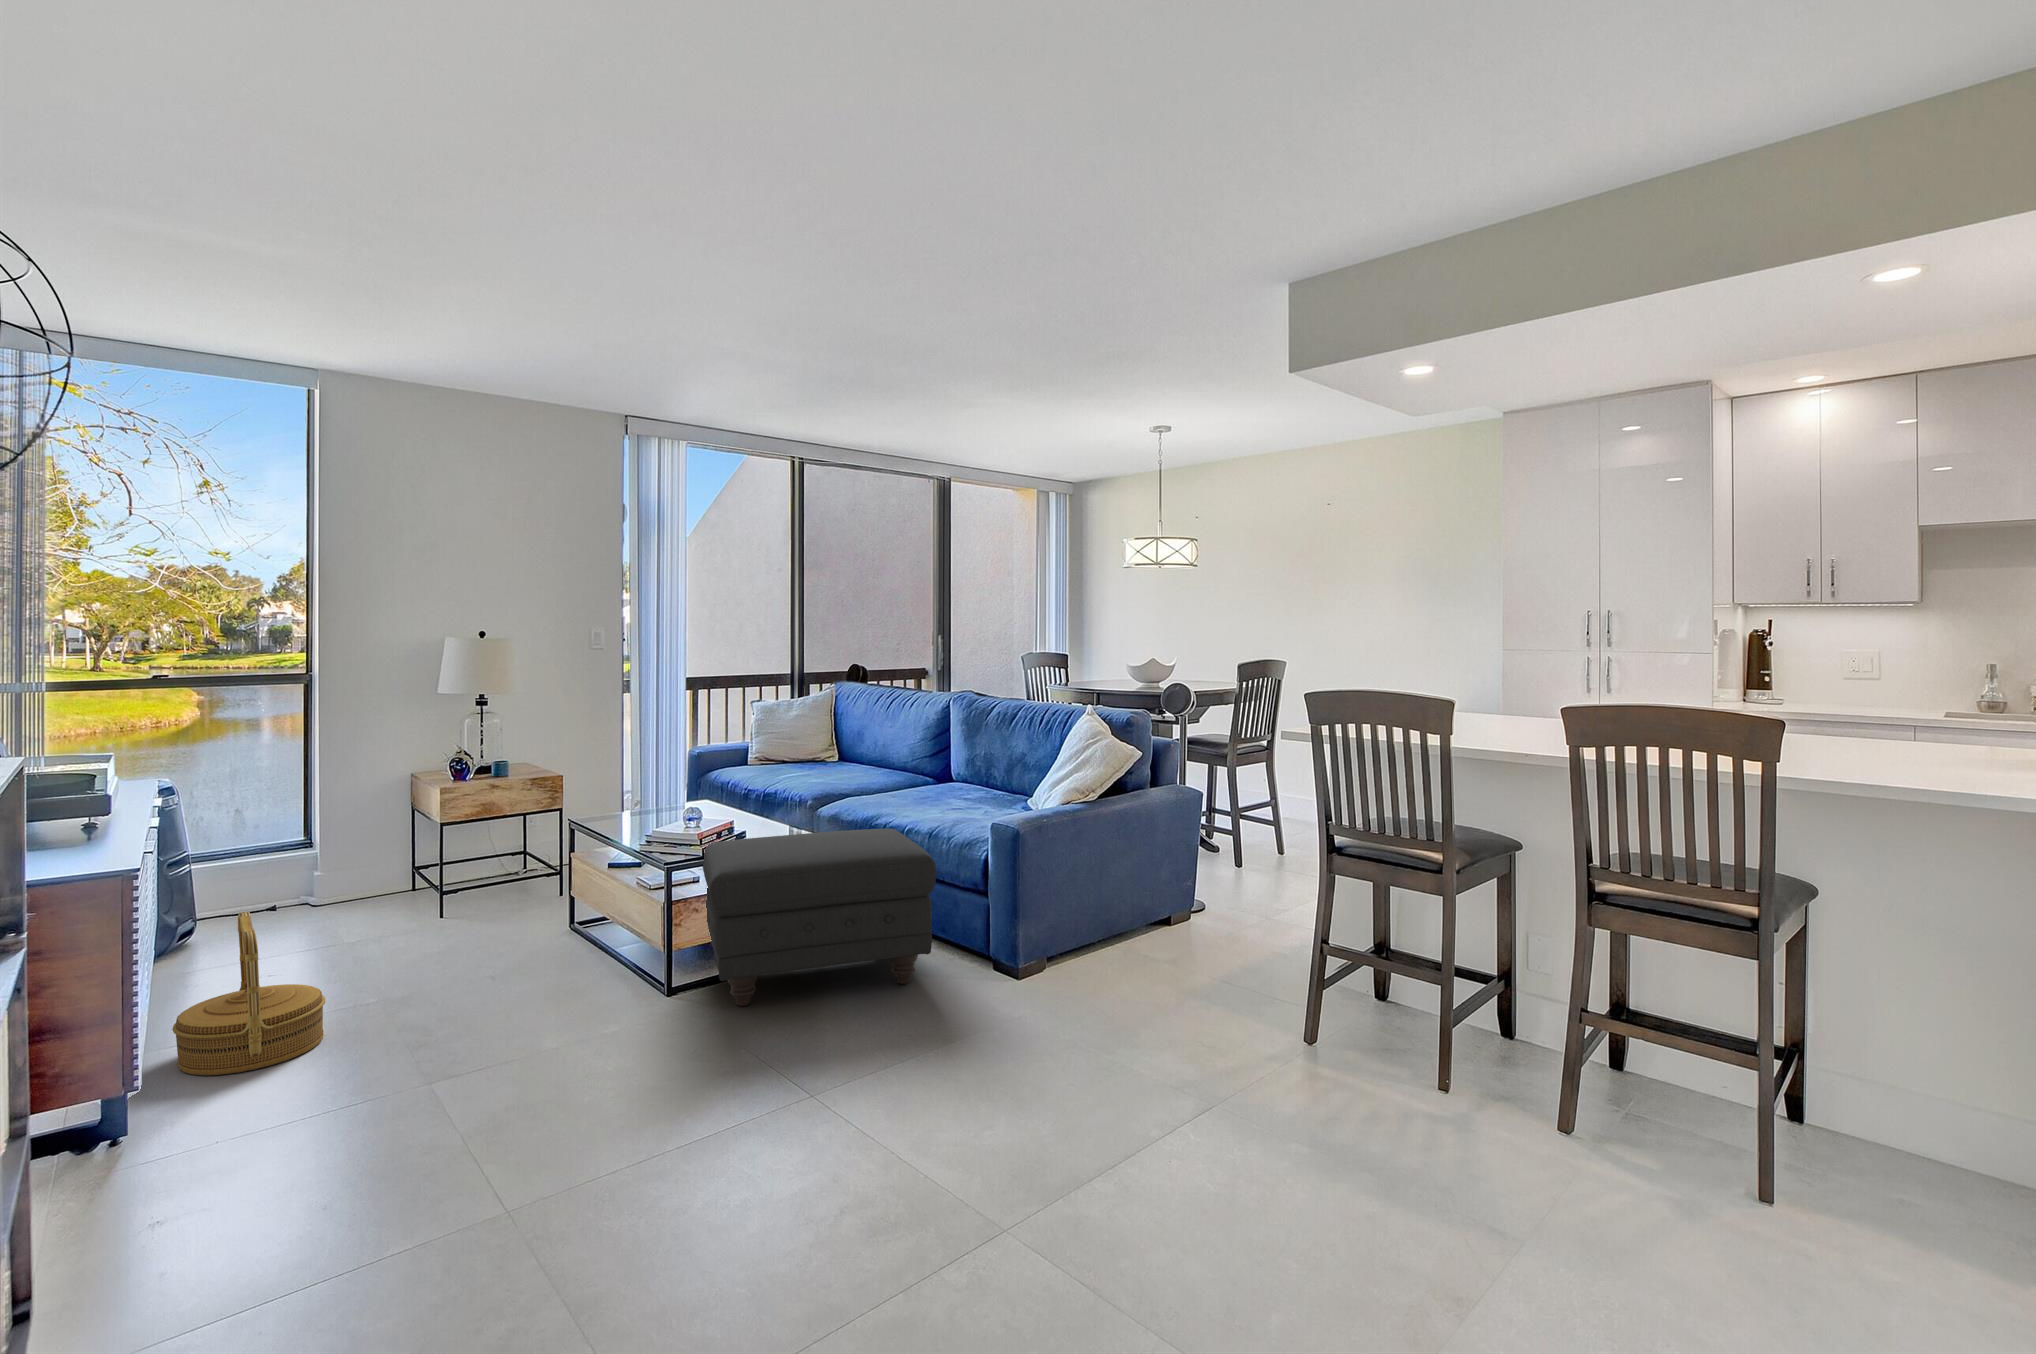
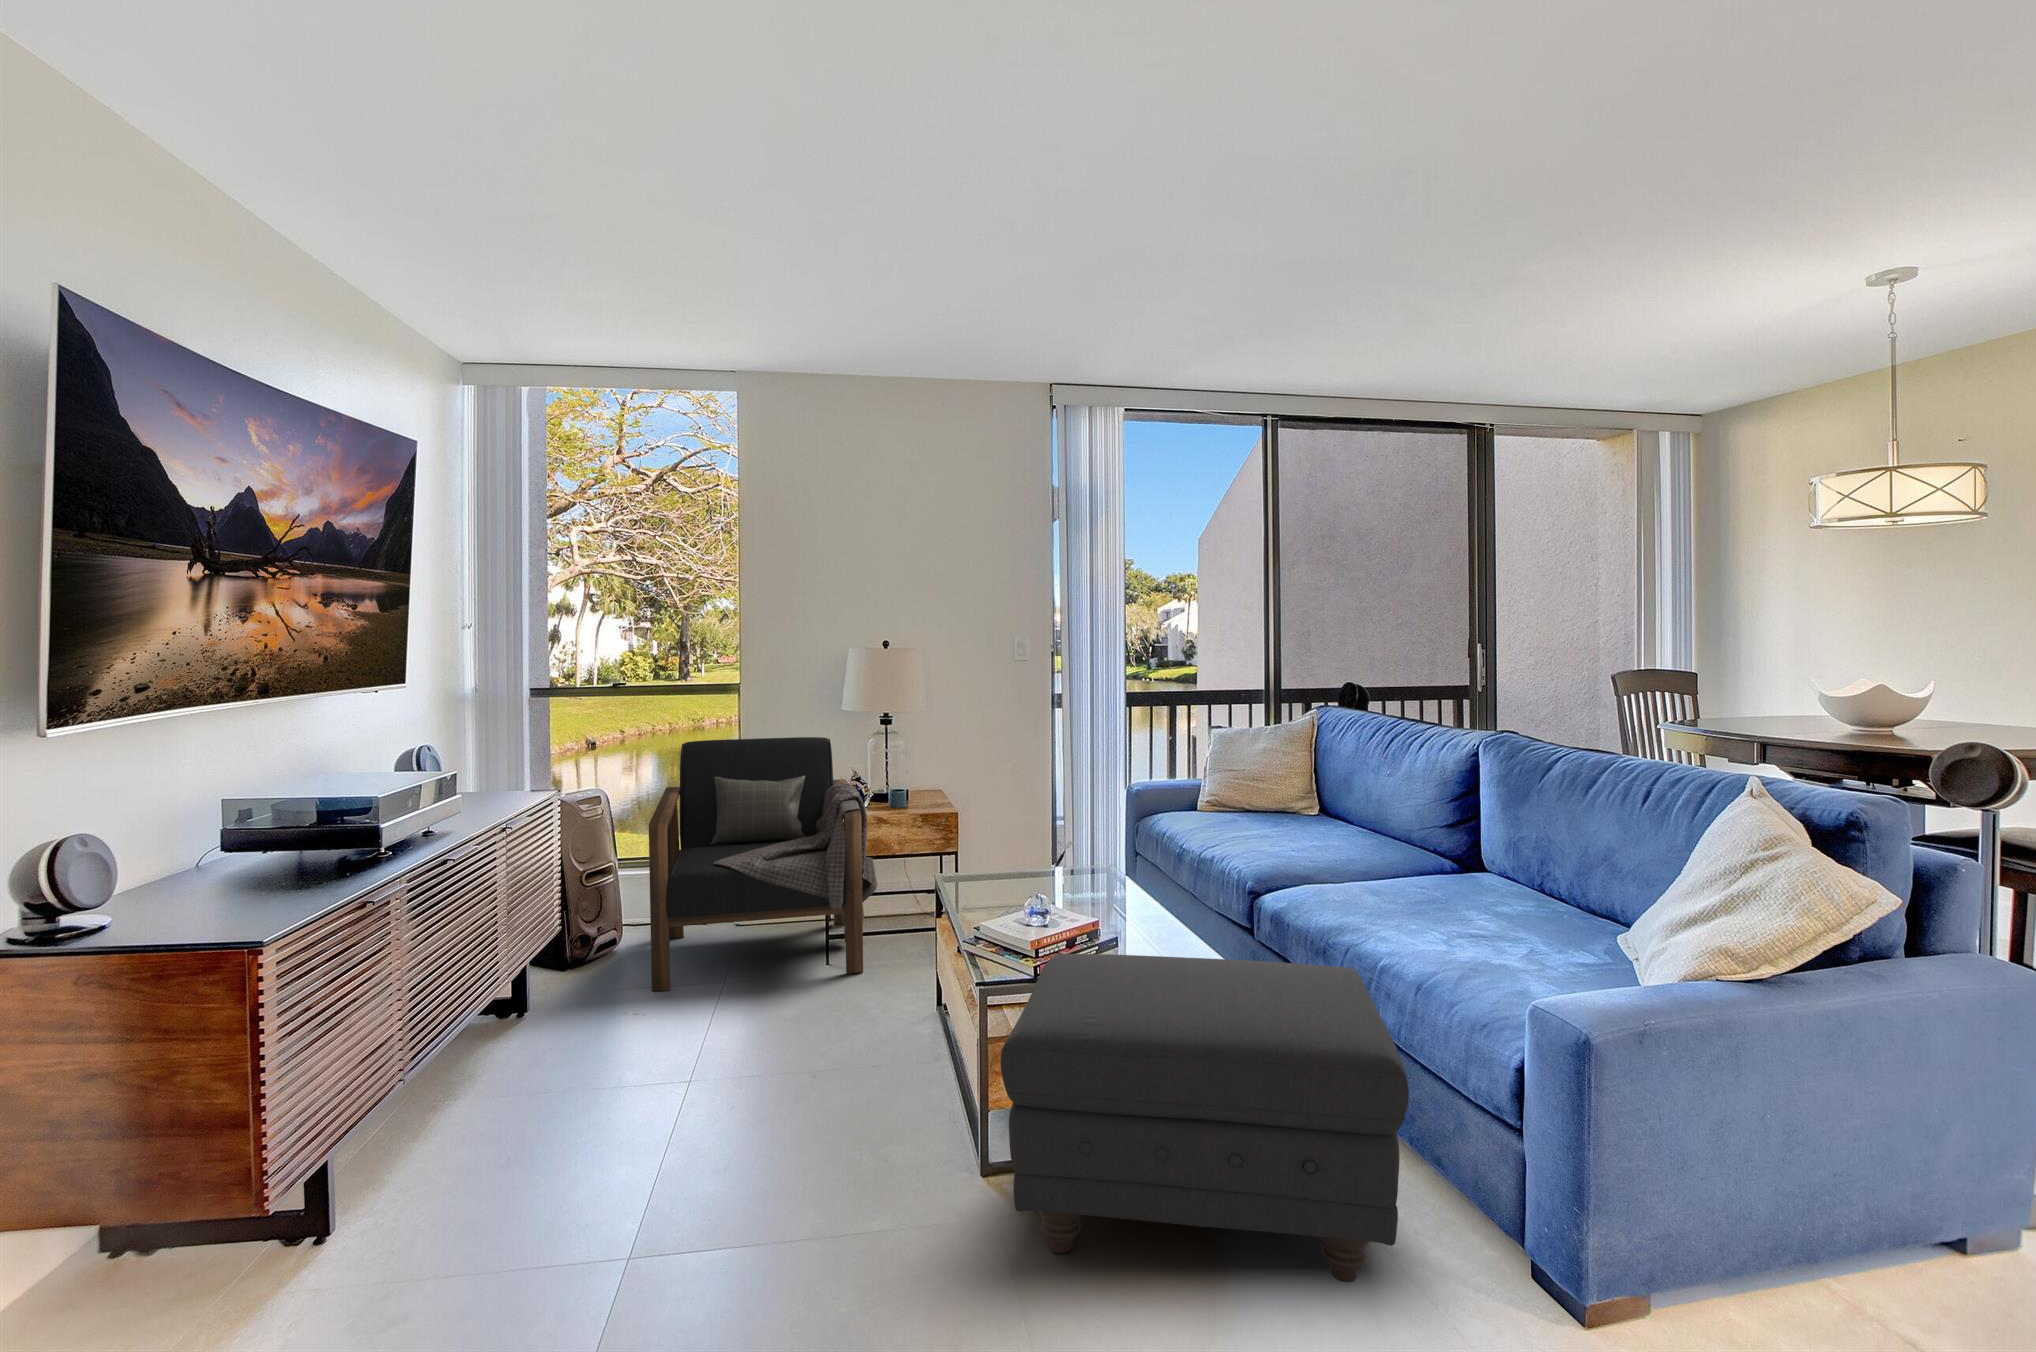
armchair: none [244,723,487,953] -> present [649,737,877,991]
woven basket: present [172,912,325,1076] -> none [411,970,580,1187]

